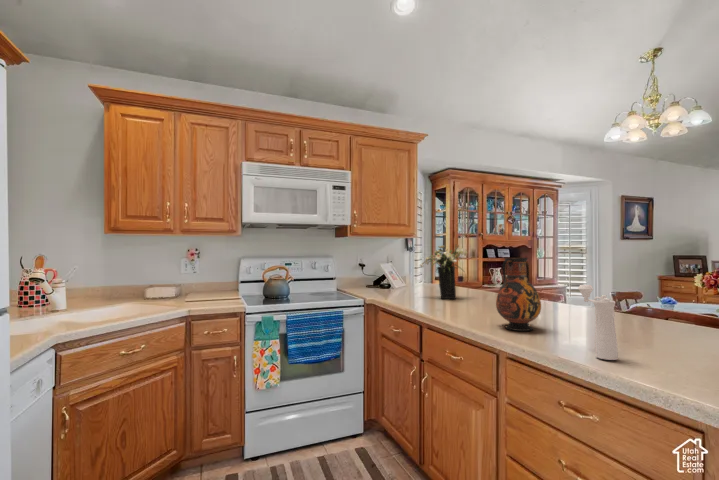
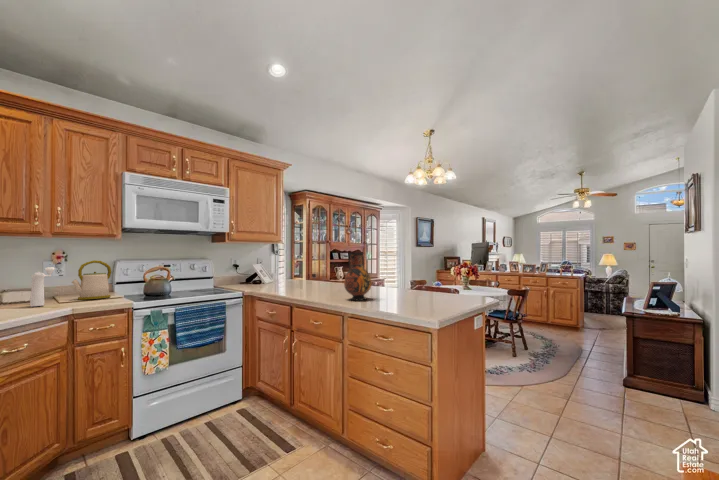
flower arrangement: present [420,246,467,299] -> none [287,246,322,288]
kettle: none [195,258,231,299] -> present [72,260,111,300]
pepper mill: present [578,285,618,360] -> present [30,267,55,306]

